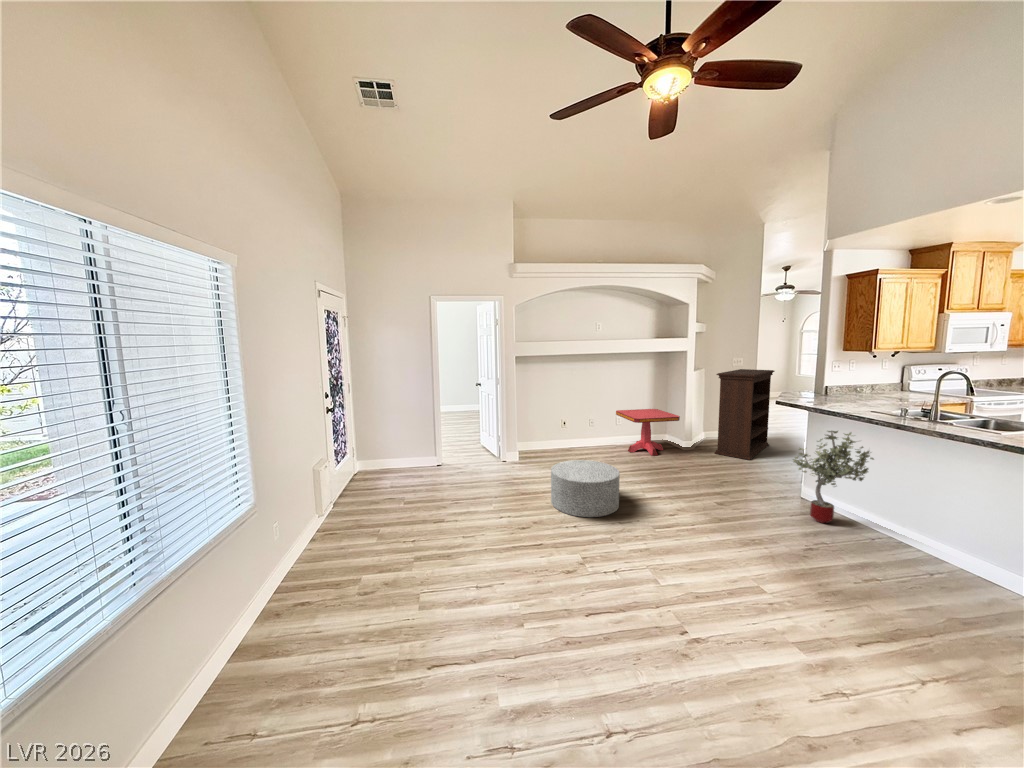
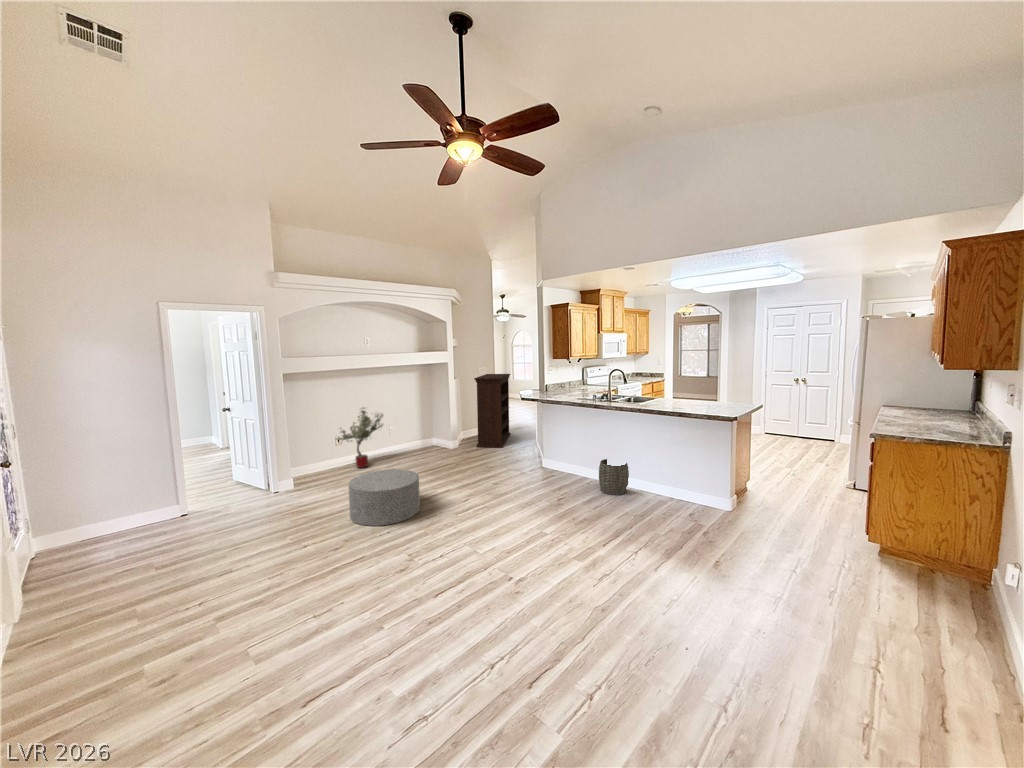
side table: present [616,409,680,456] -> none [389,414,449,458]
potted tree: present [793,431,874,523] -> present [336,407,383,468]
woven basket: none [897,511,968,577] -> present [599,459,629,495]

